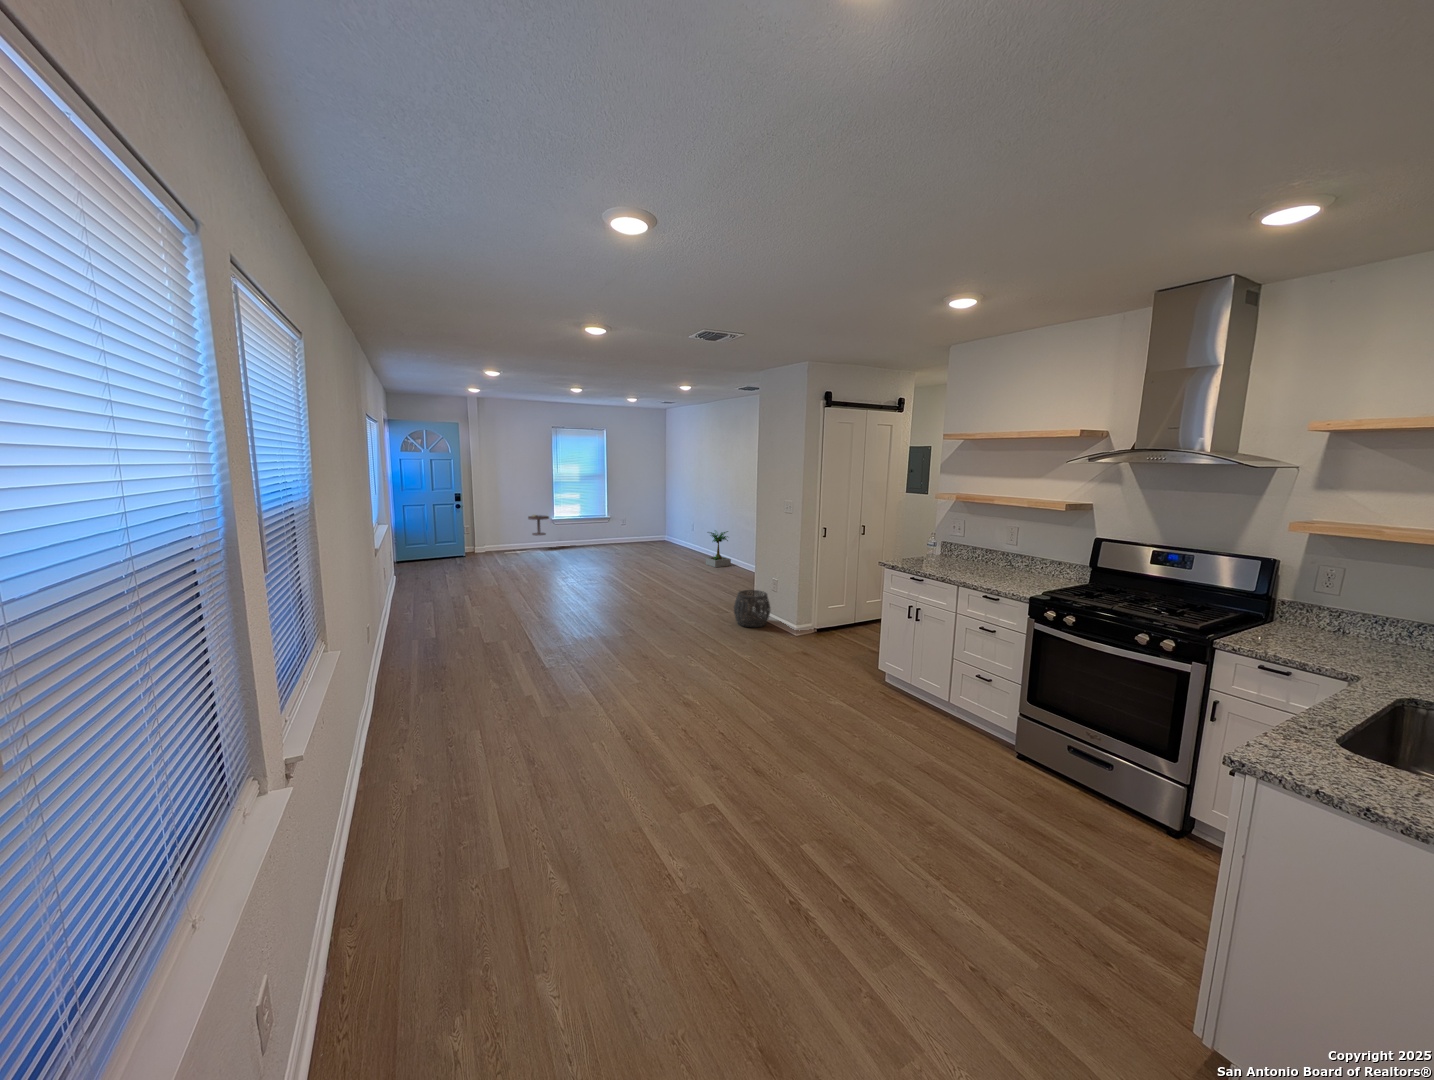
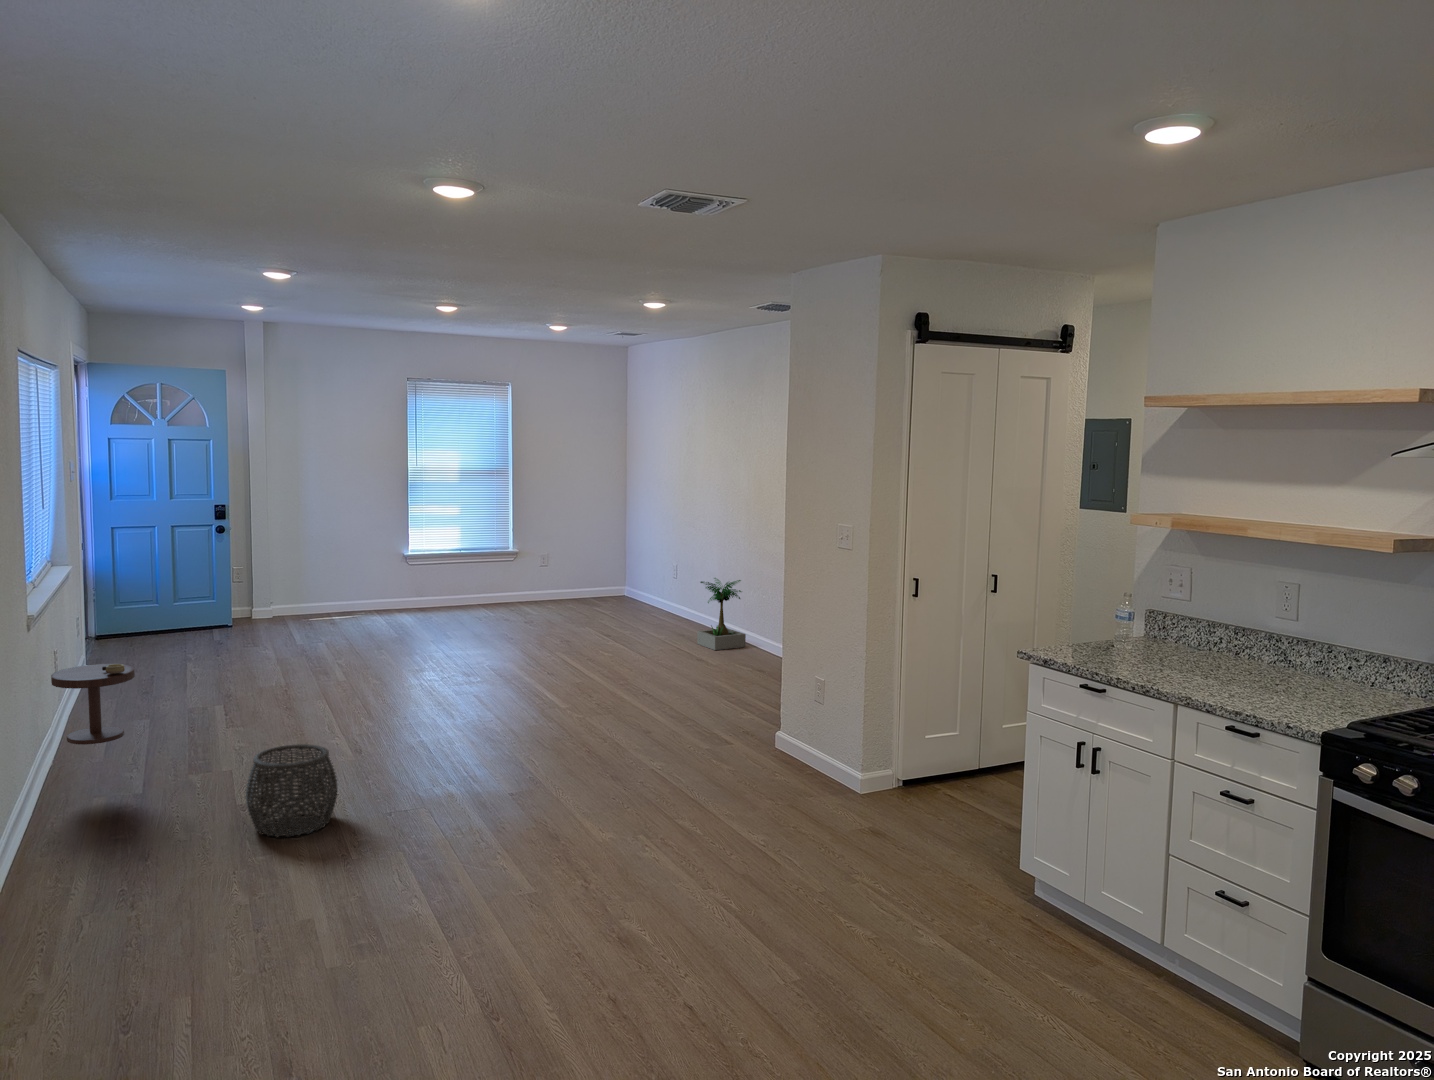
side table: present [528,515,549,536] -> present [51,664,135,745]
woven basket: present [734,590,770,627] -> present [246,744,337,837]

